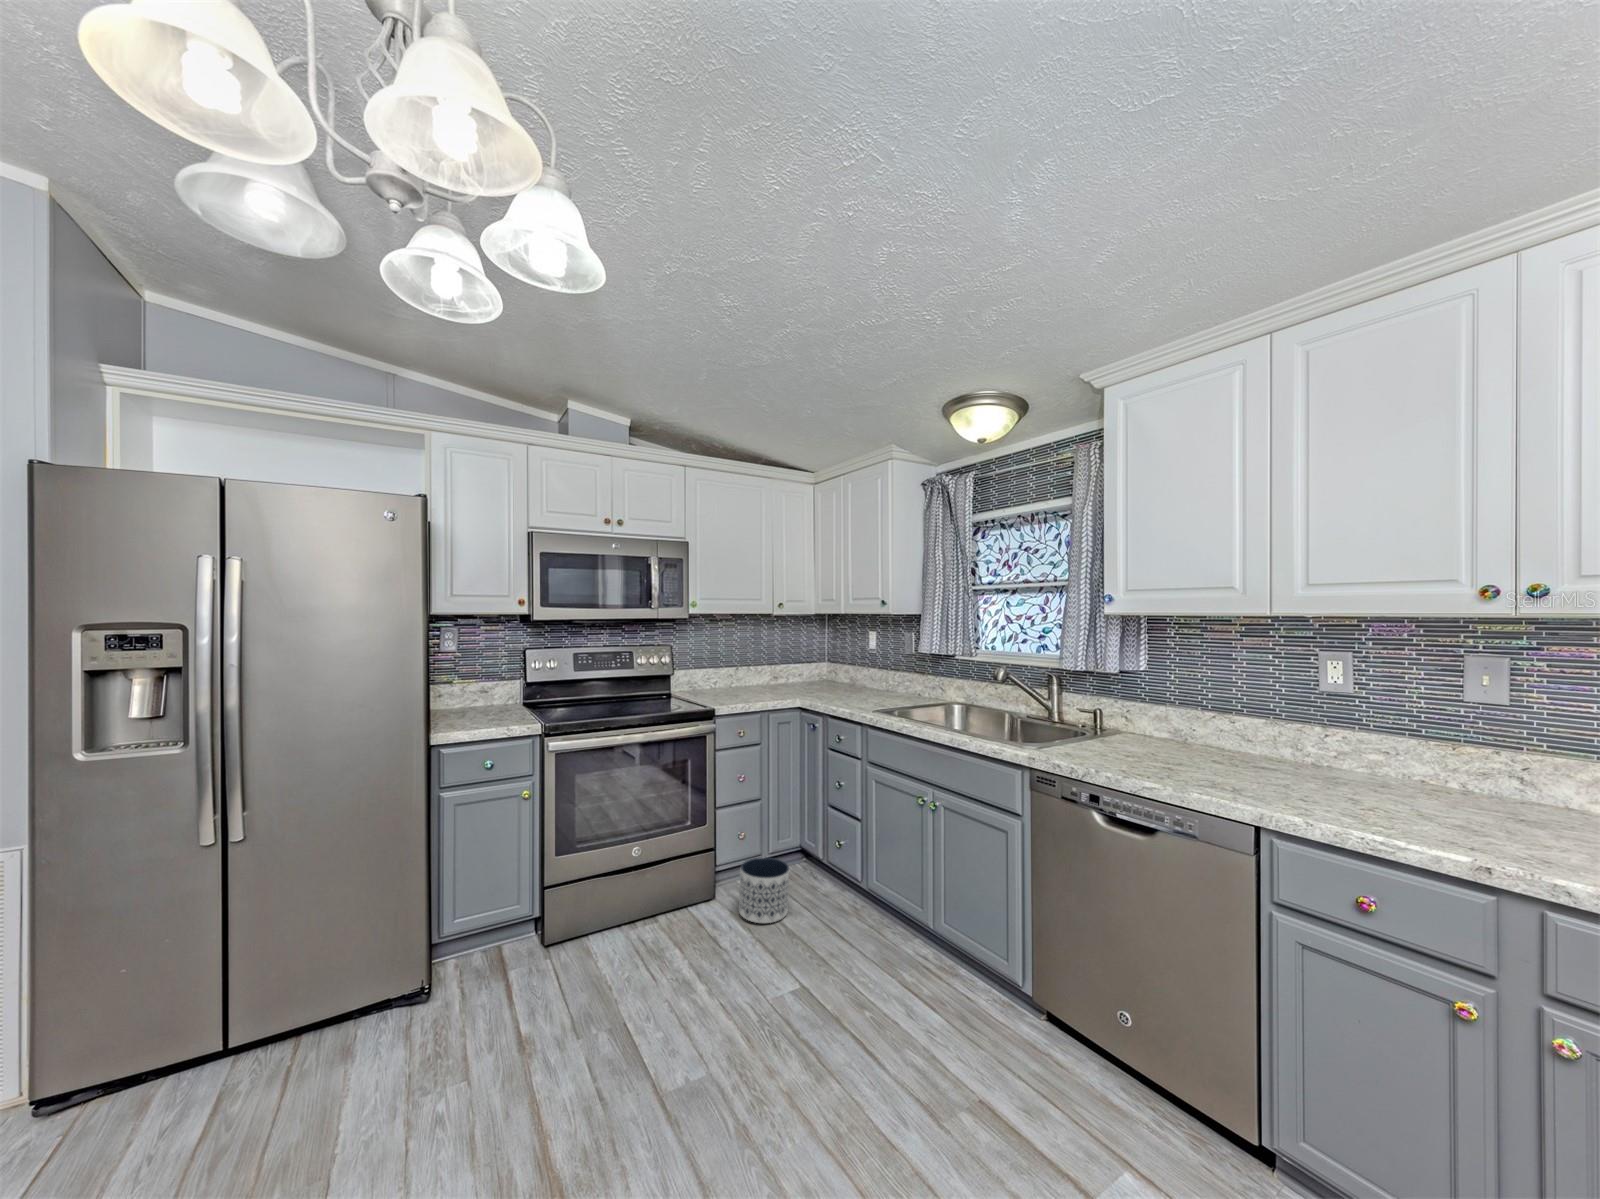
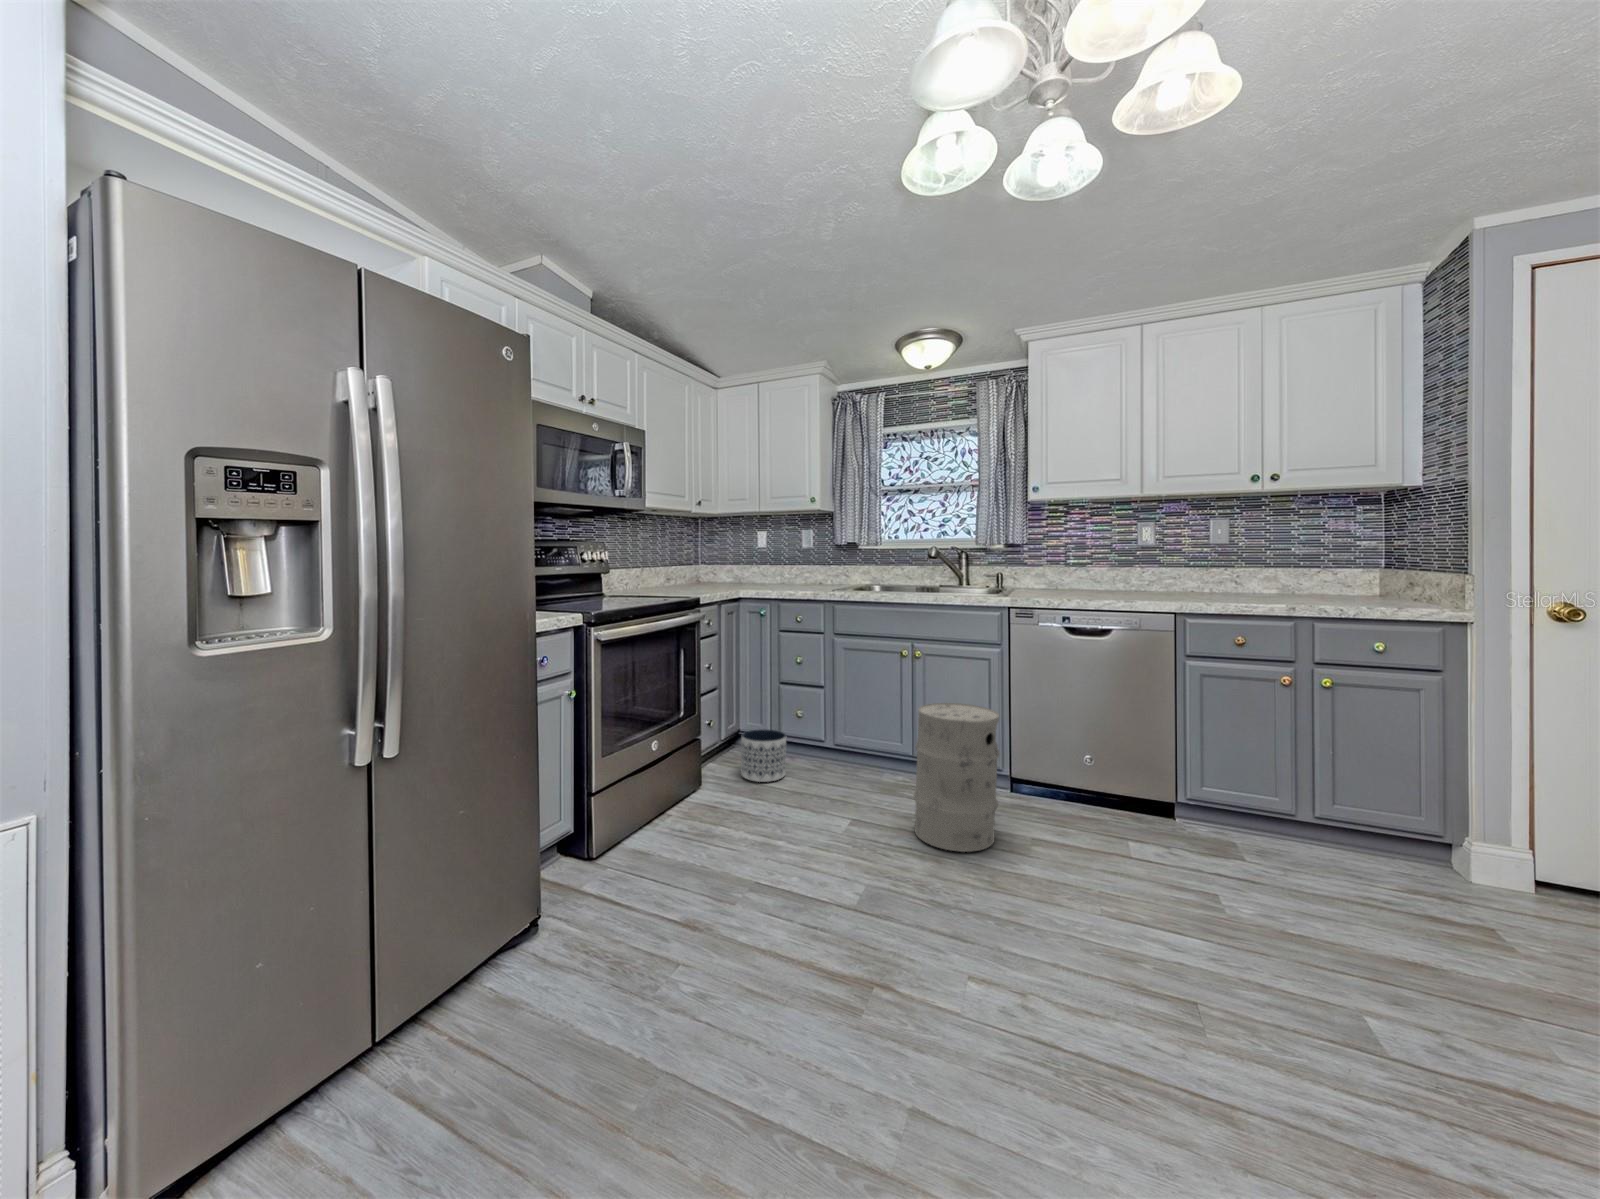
trash can: none [800,888,913,1128] -> present [913,703,1000,852]

